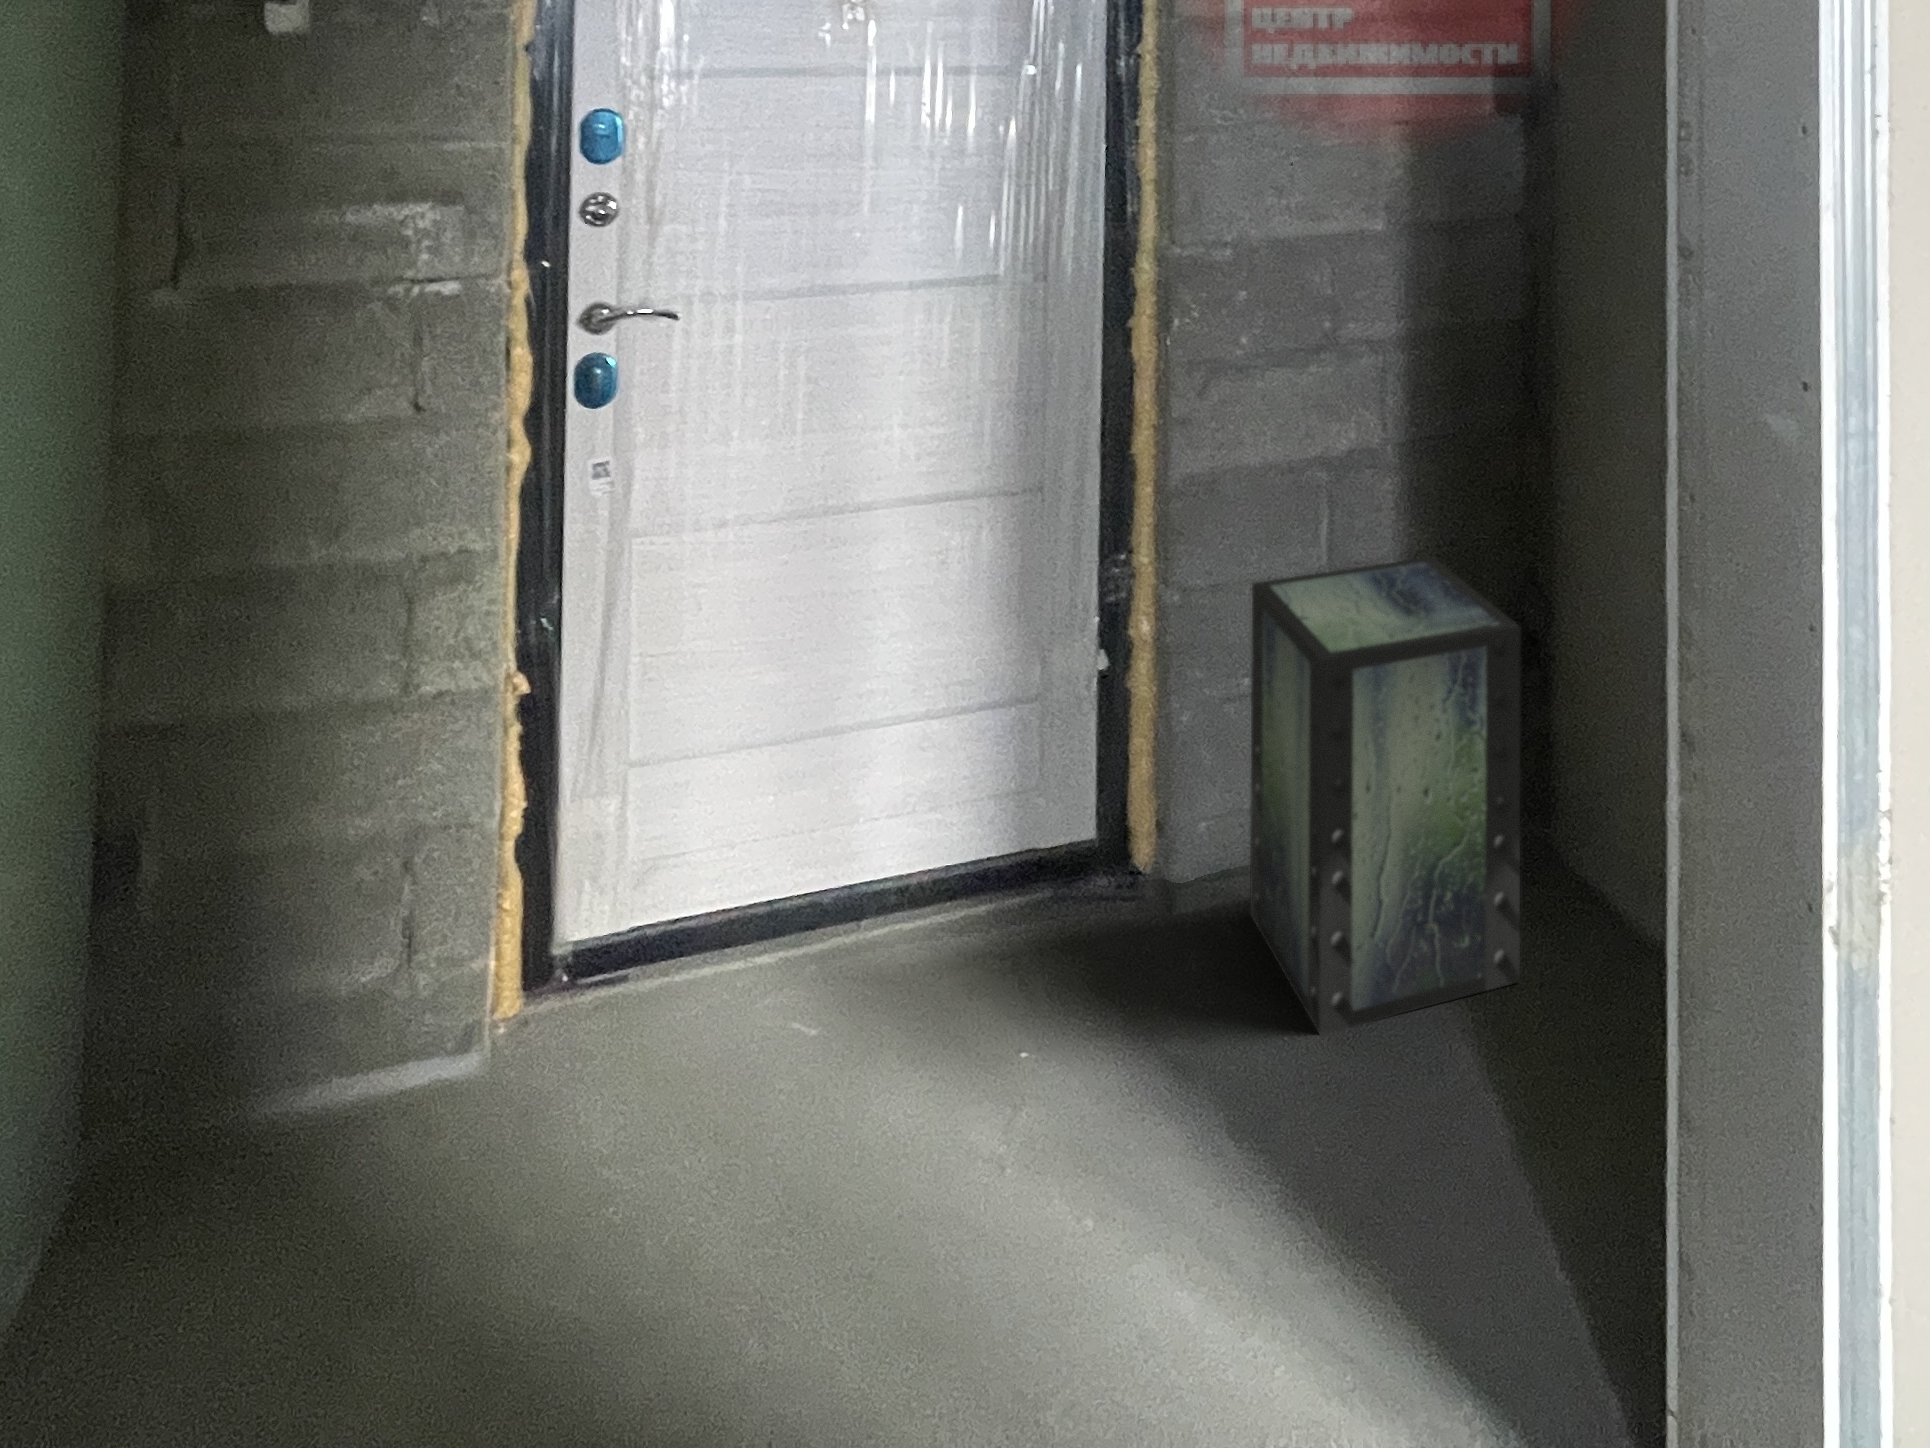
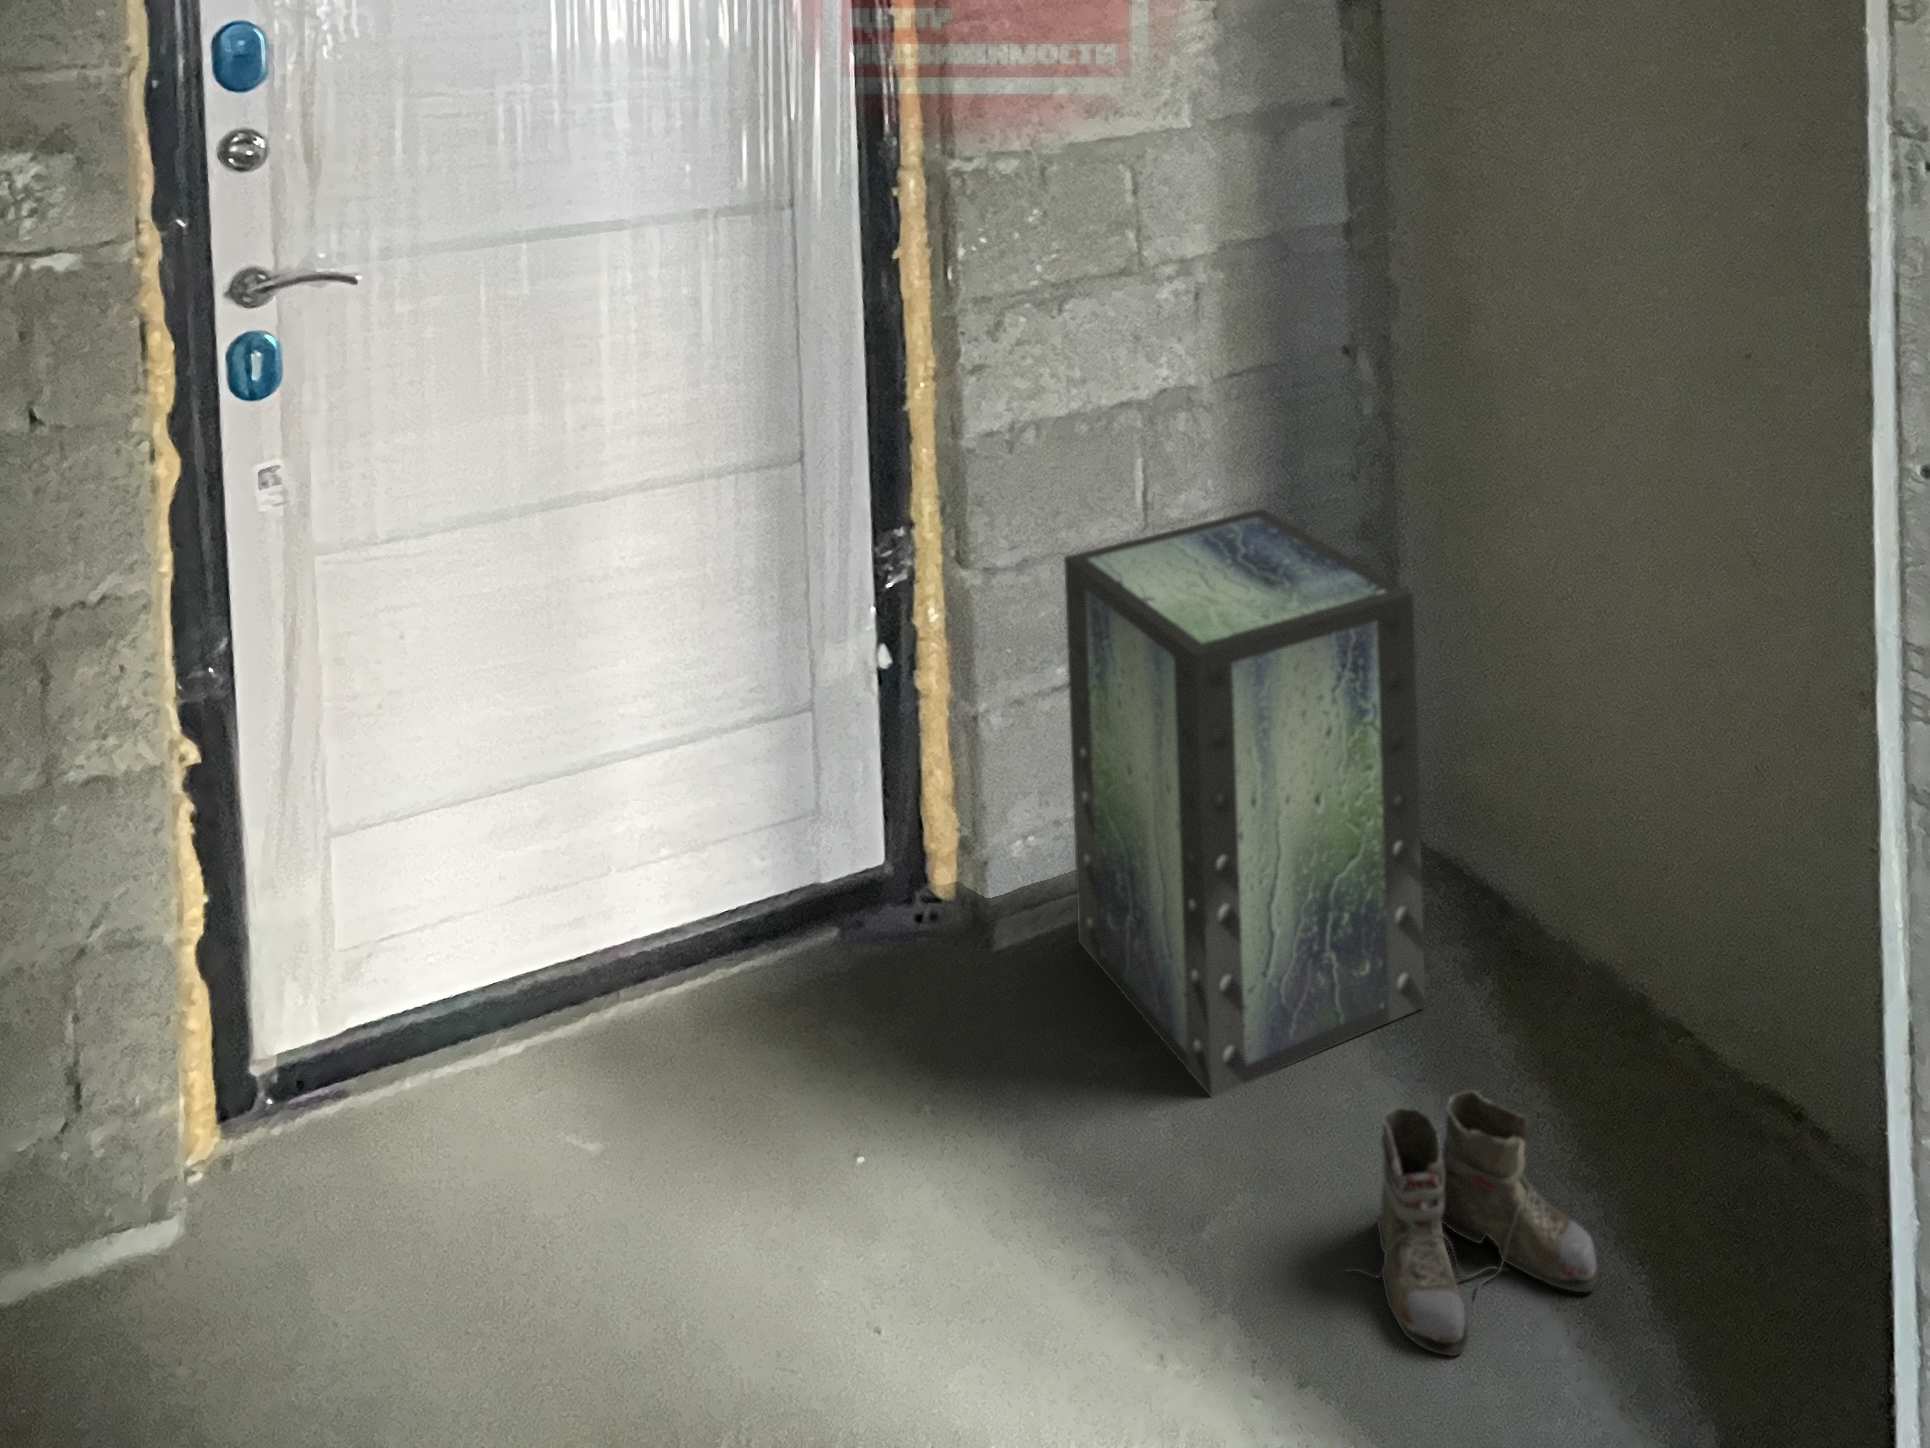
boots: none [1375,1026,1585,1225] -> present [1342,1091,1599,1356]

